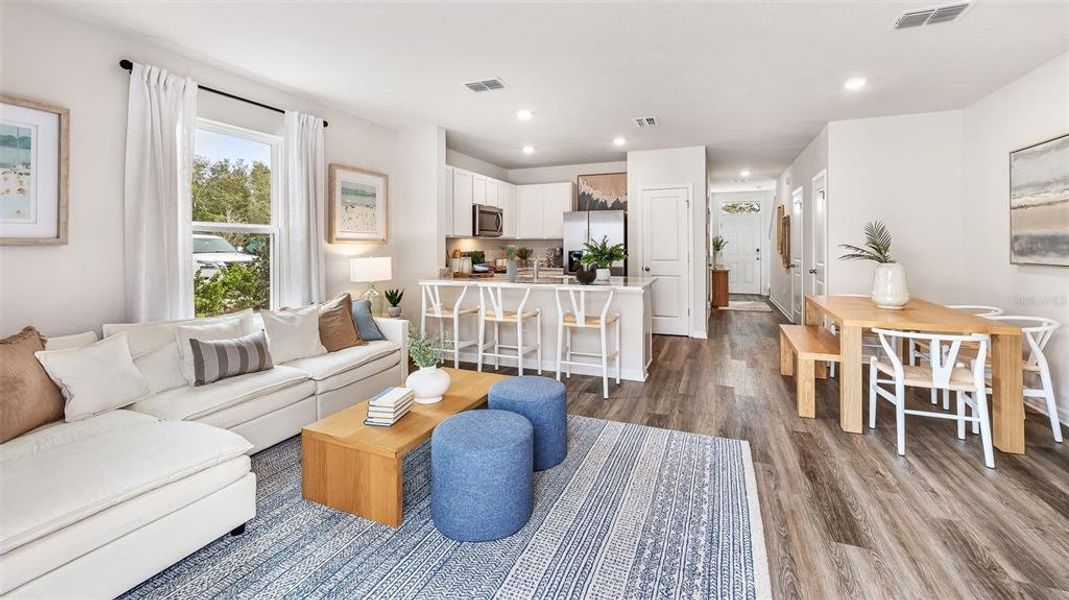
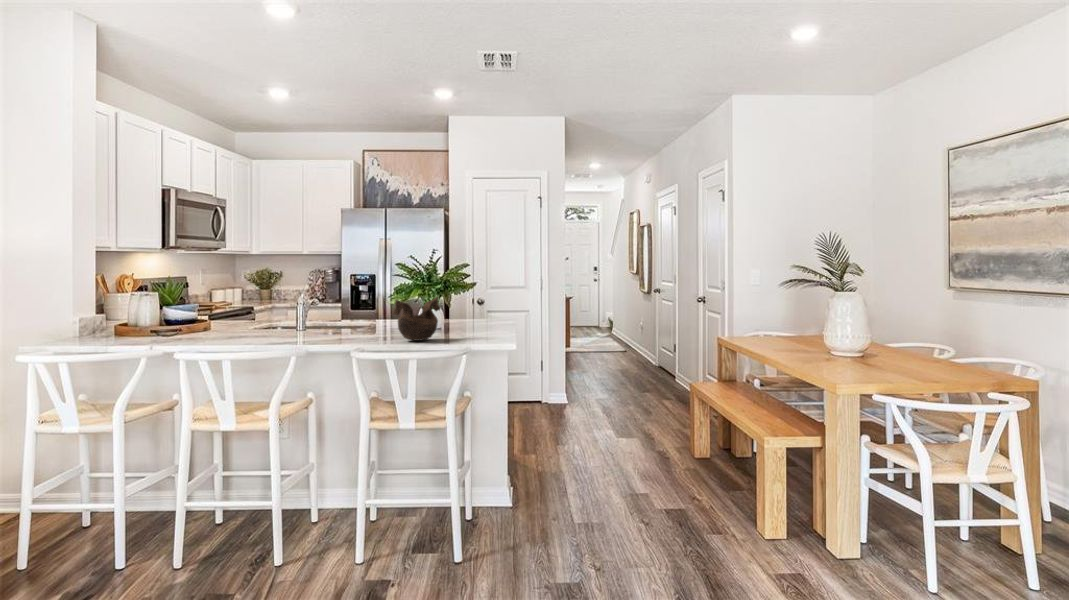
flower arrangement: present [498,245,519,282] -> none [210,266,275,343]

